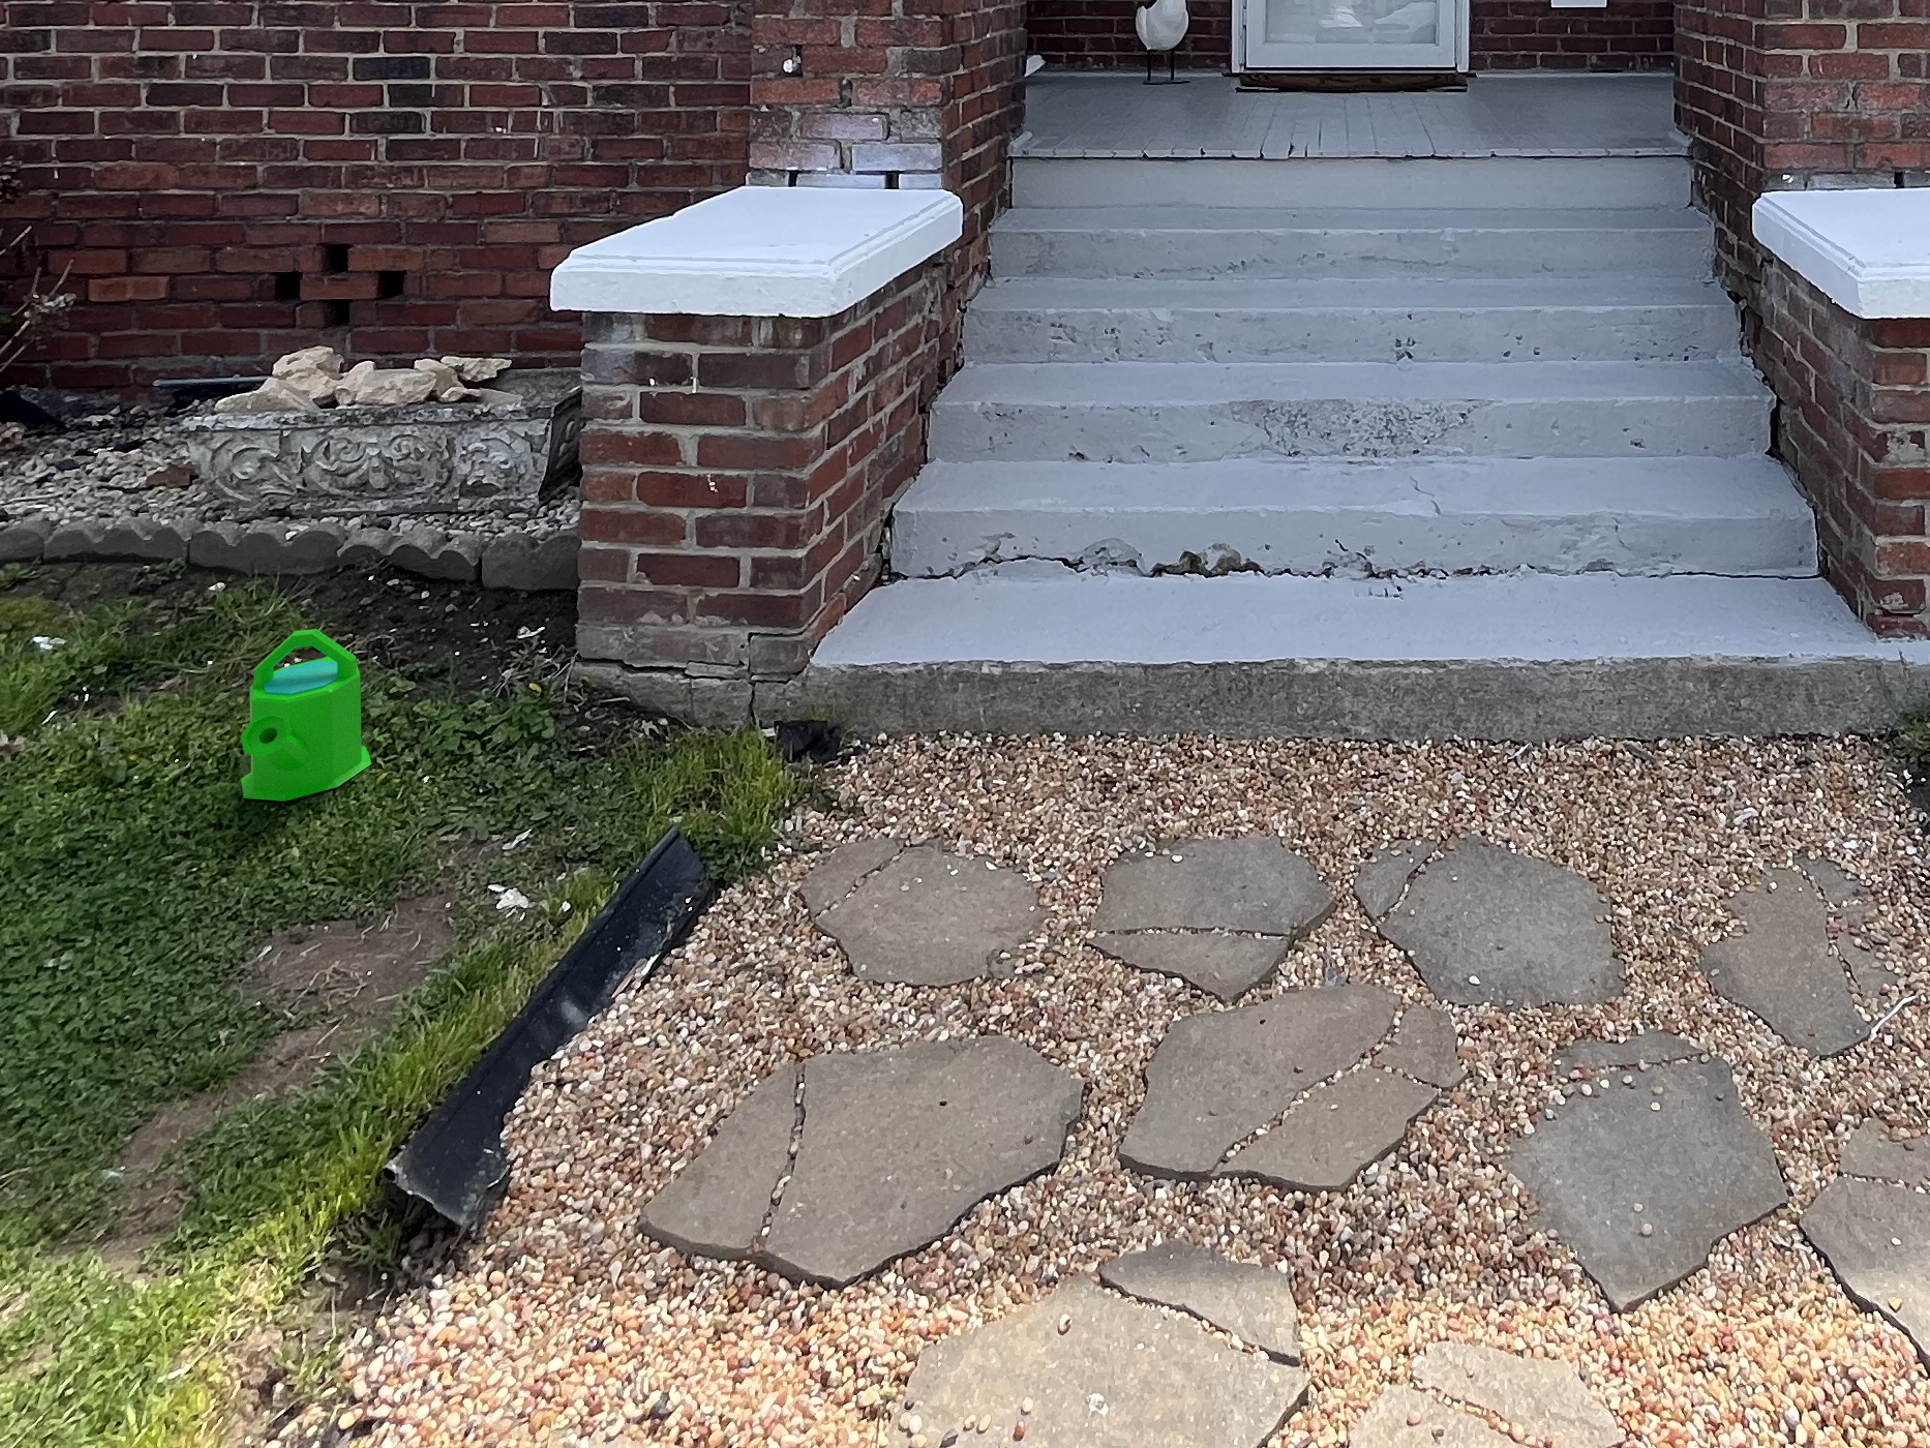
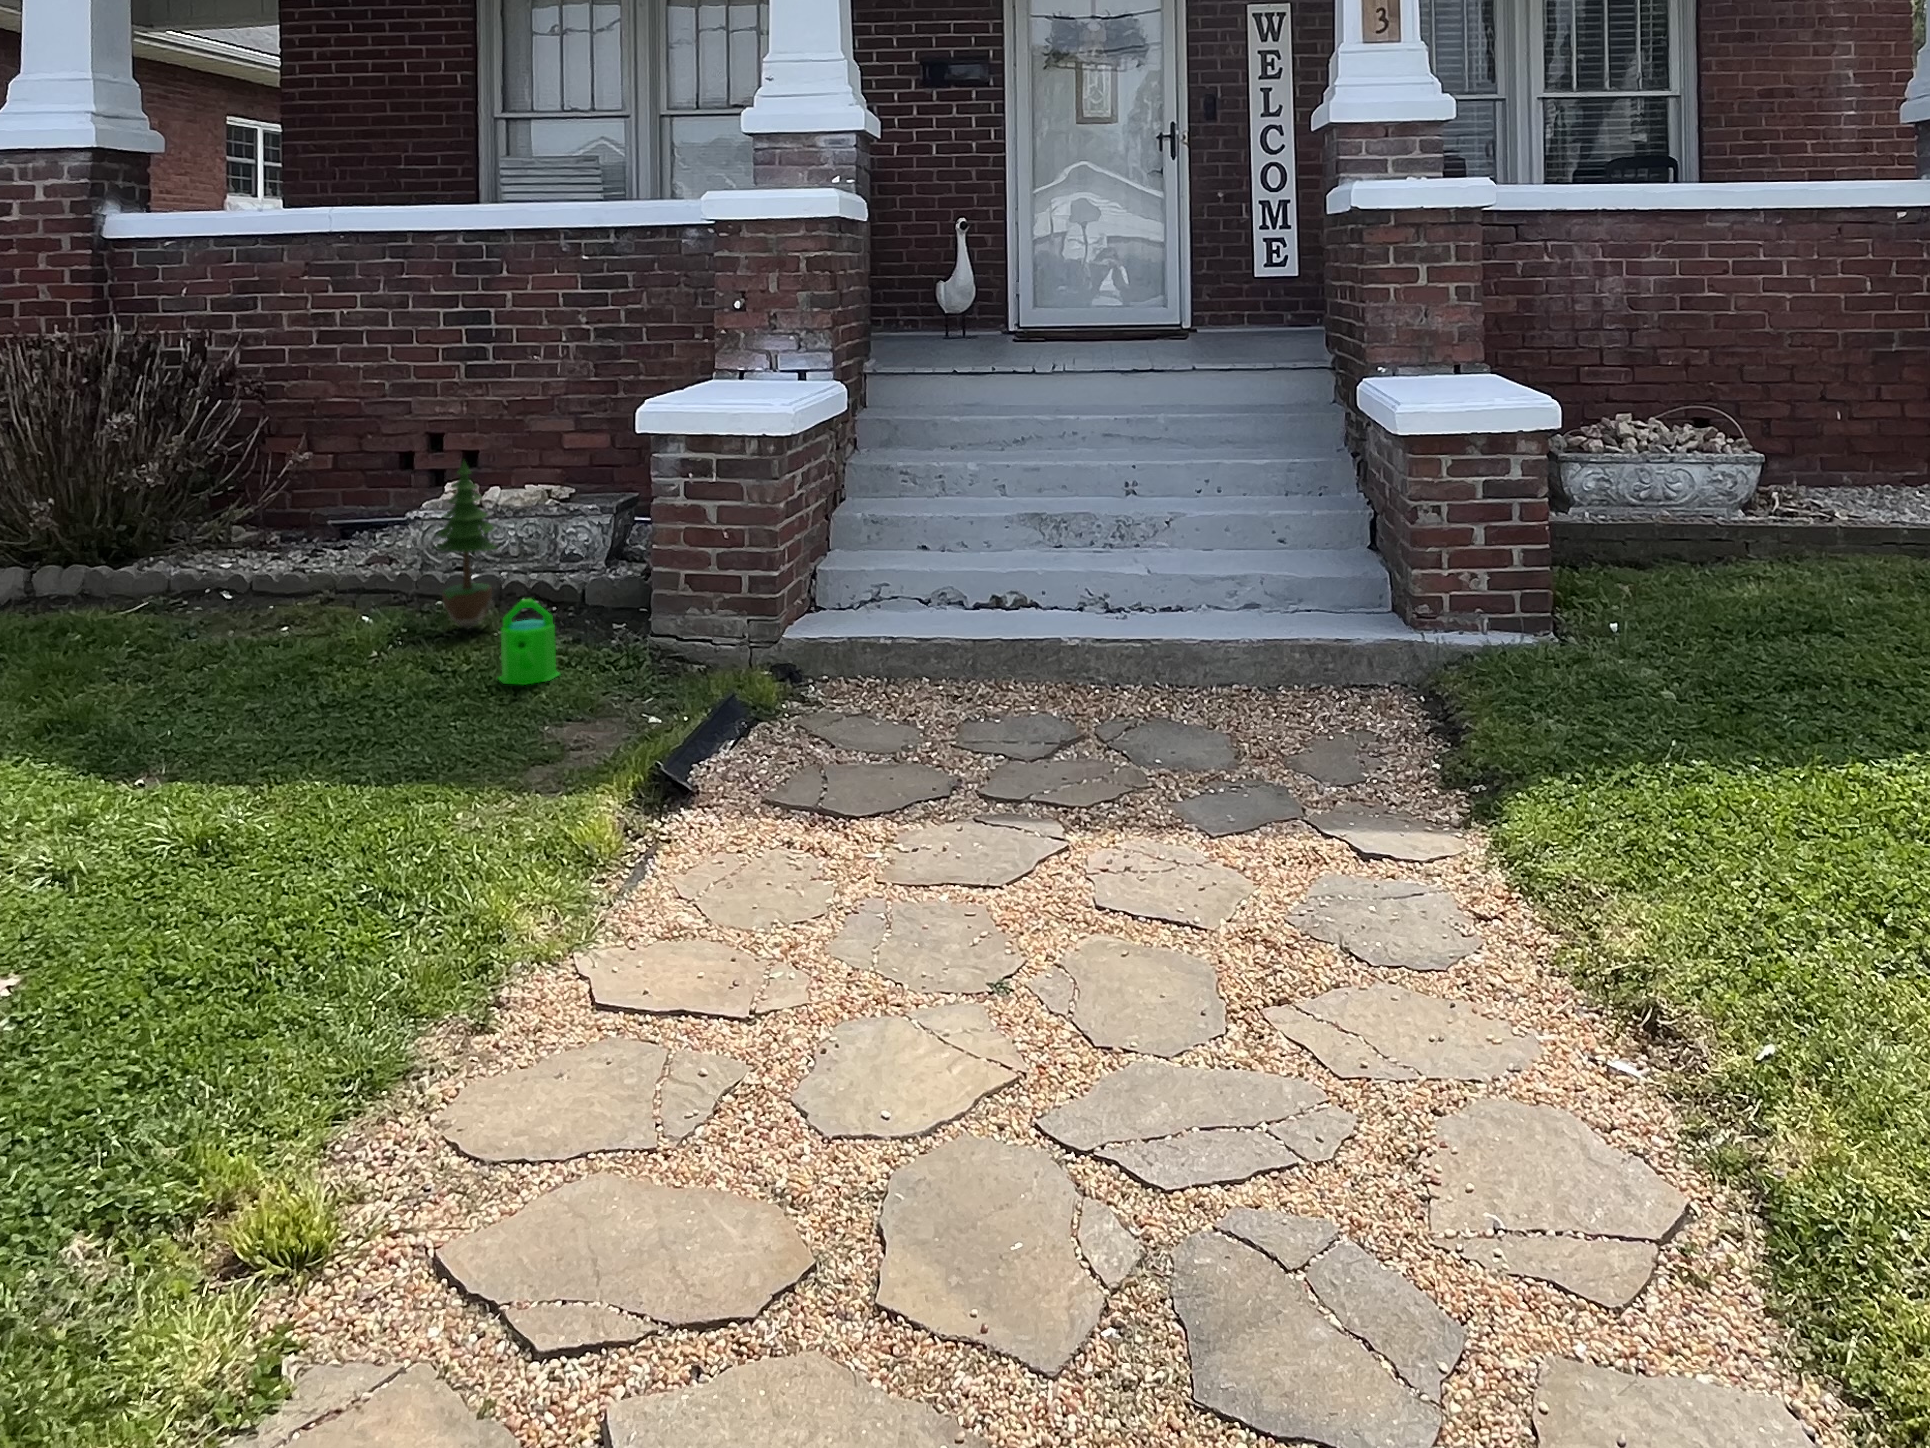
potted tree: none [192,337,321,632] -> present [435,461,498,629]

